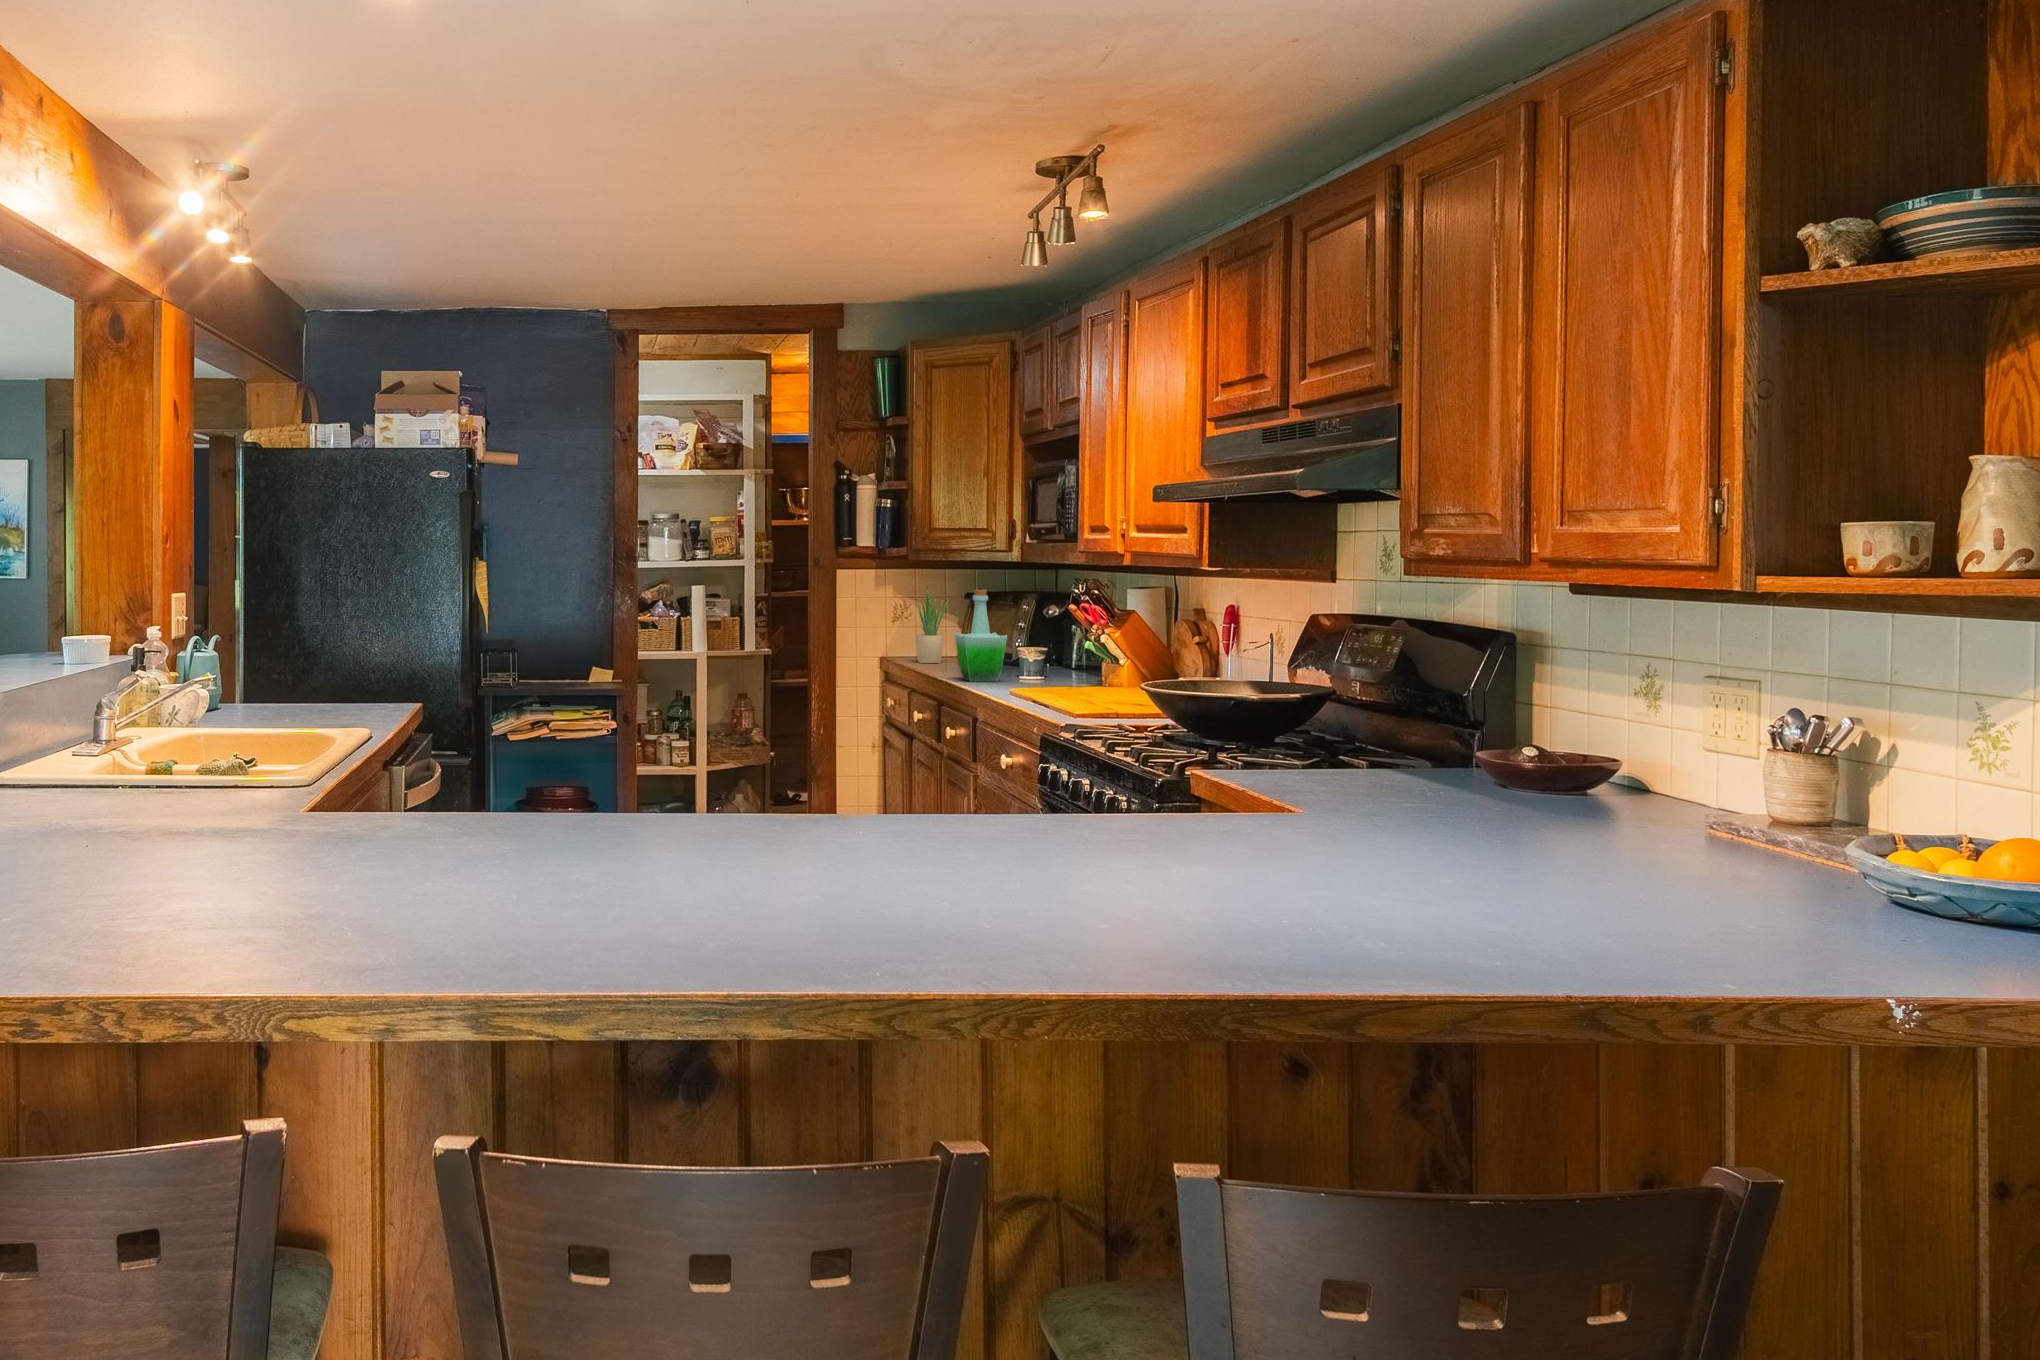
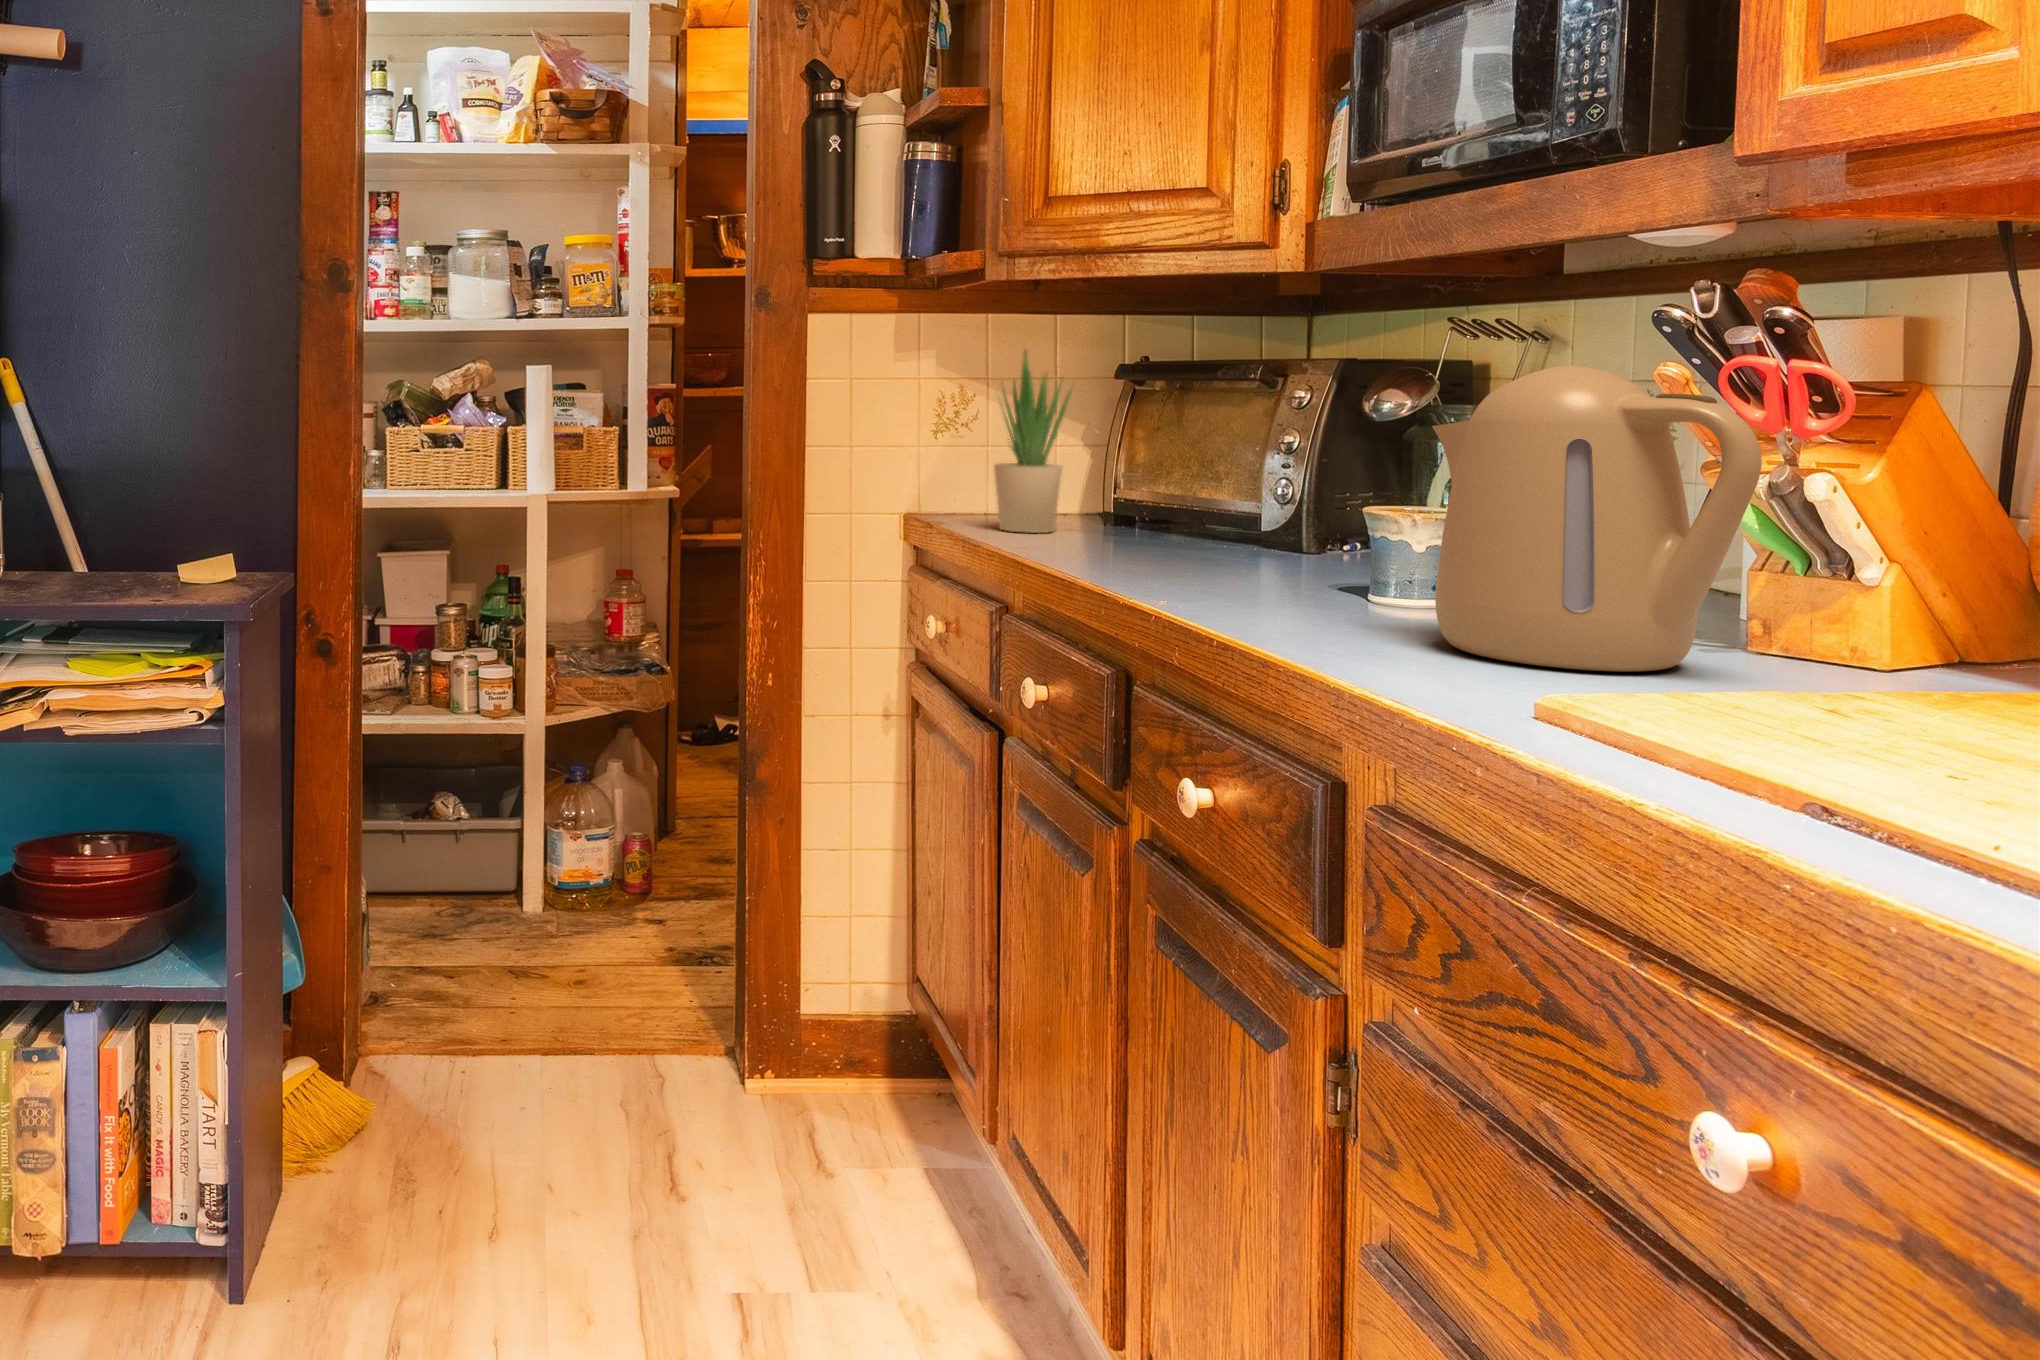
bottle: present [955,590,1007,681] -> none [1165,327,1355,612]
kettle: none [1018,606,1085,690] -> present [1432,365,1762,672]

